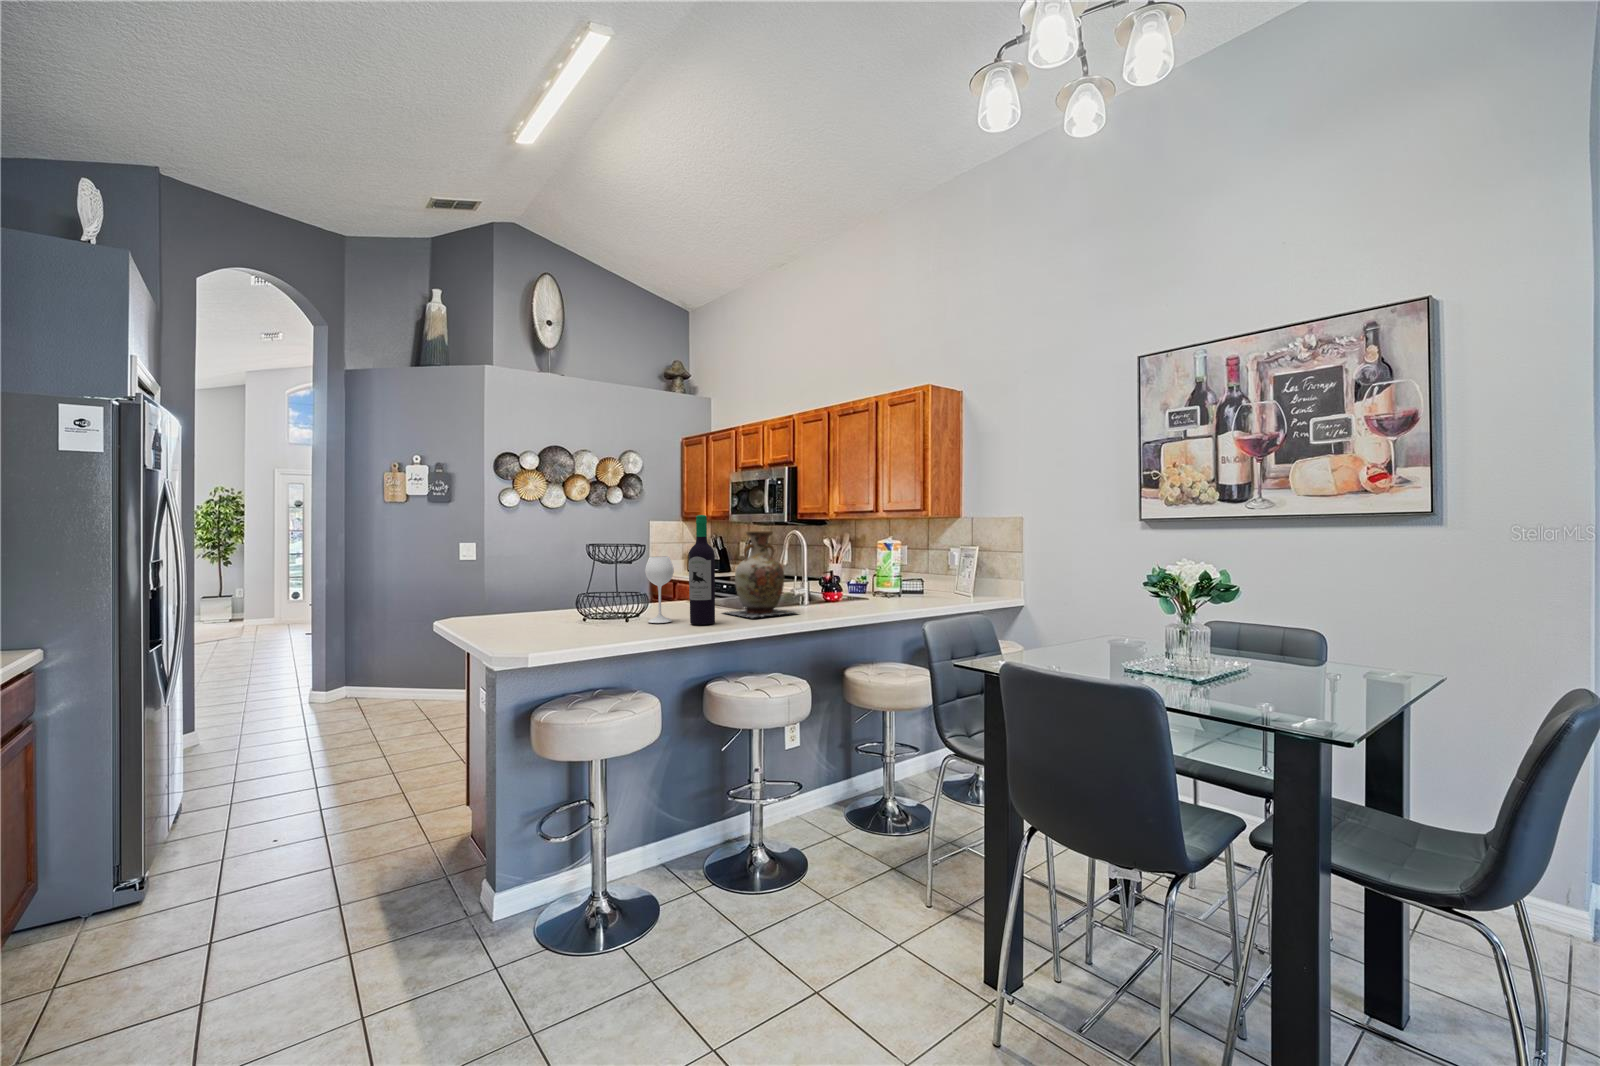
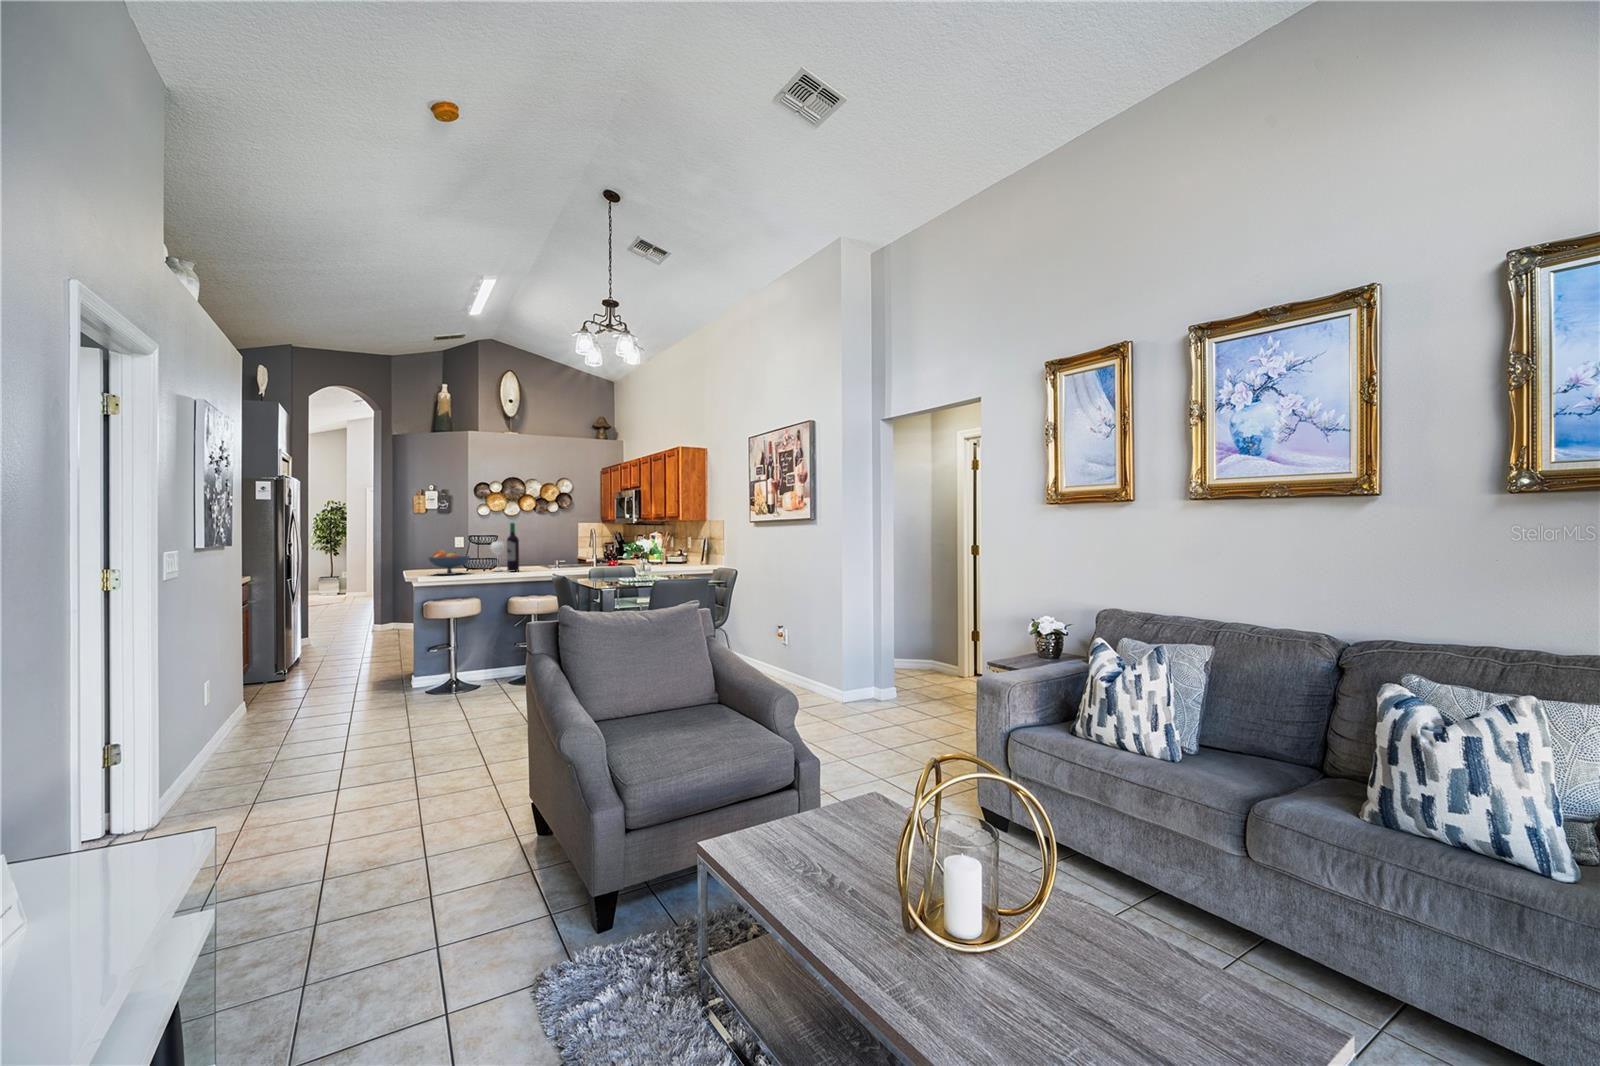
vase: present [727,531,794,618] -> none [534,530,568,570]
fruit bowl: none [522,579,617,640] -> present [429,551,470,575]

